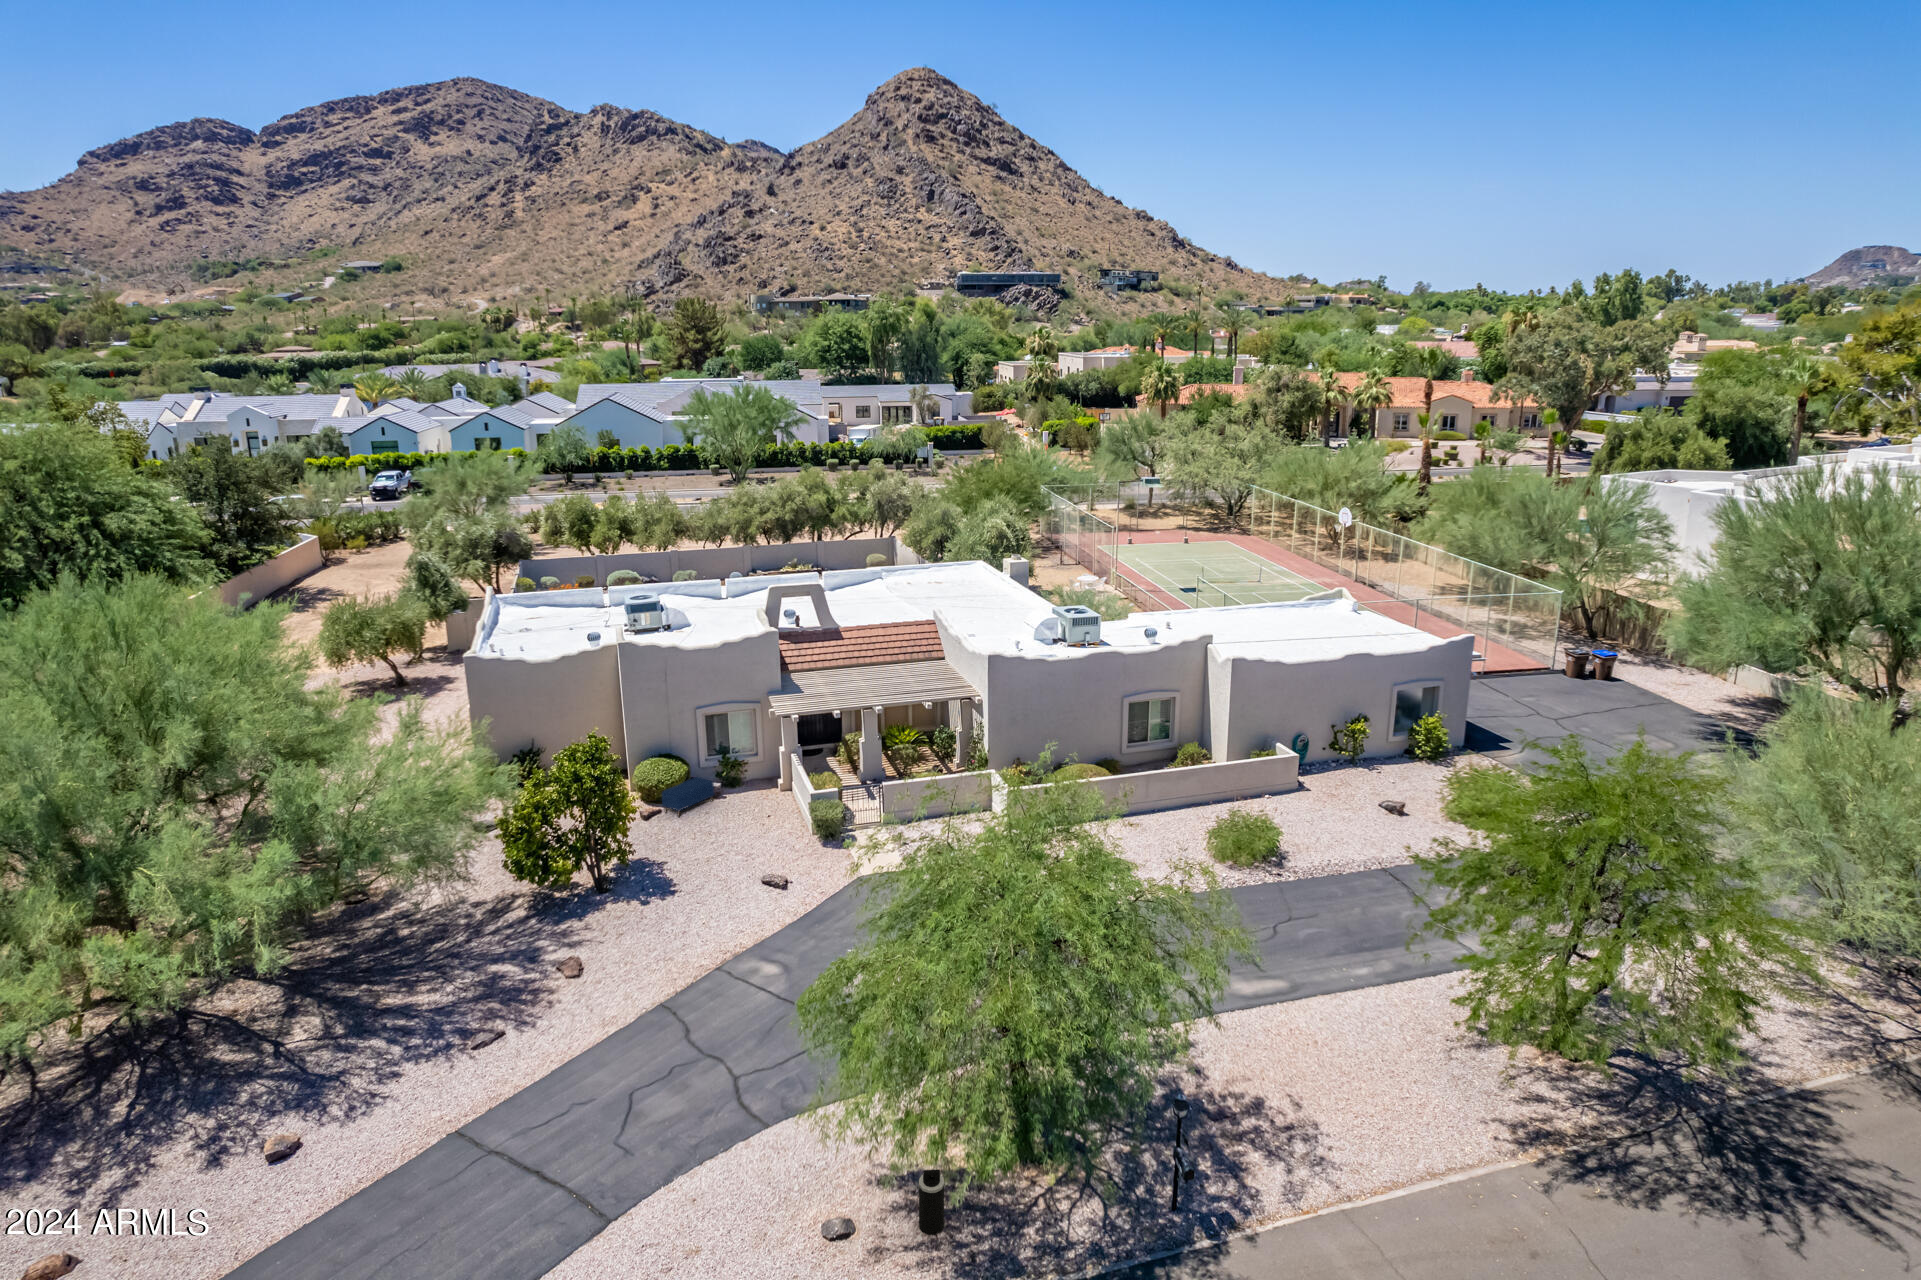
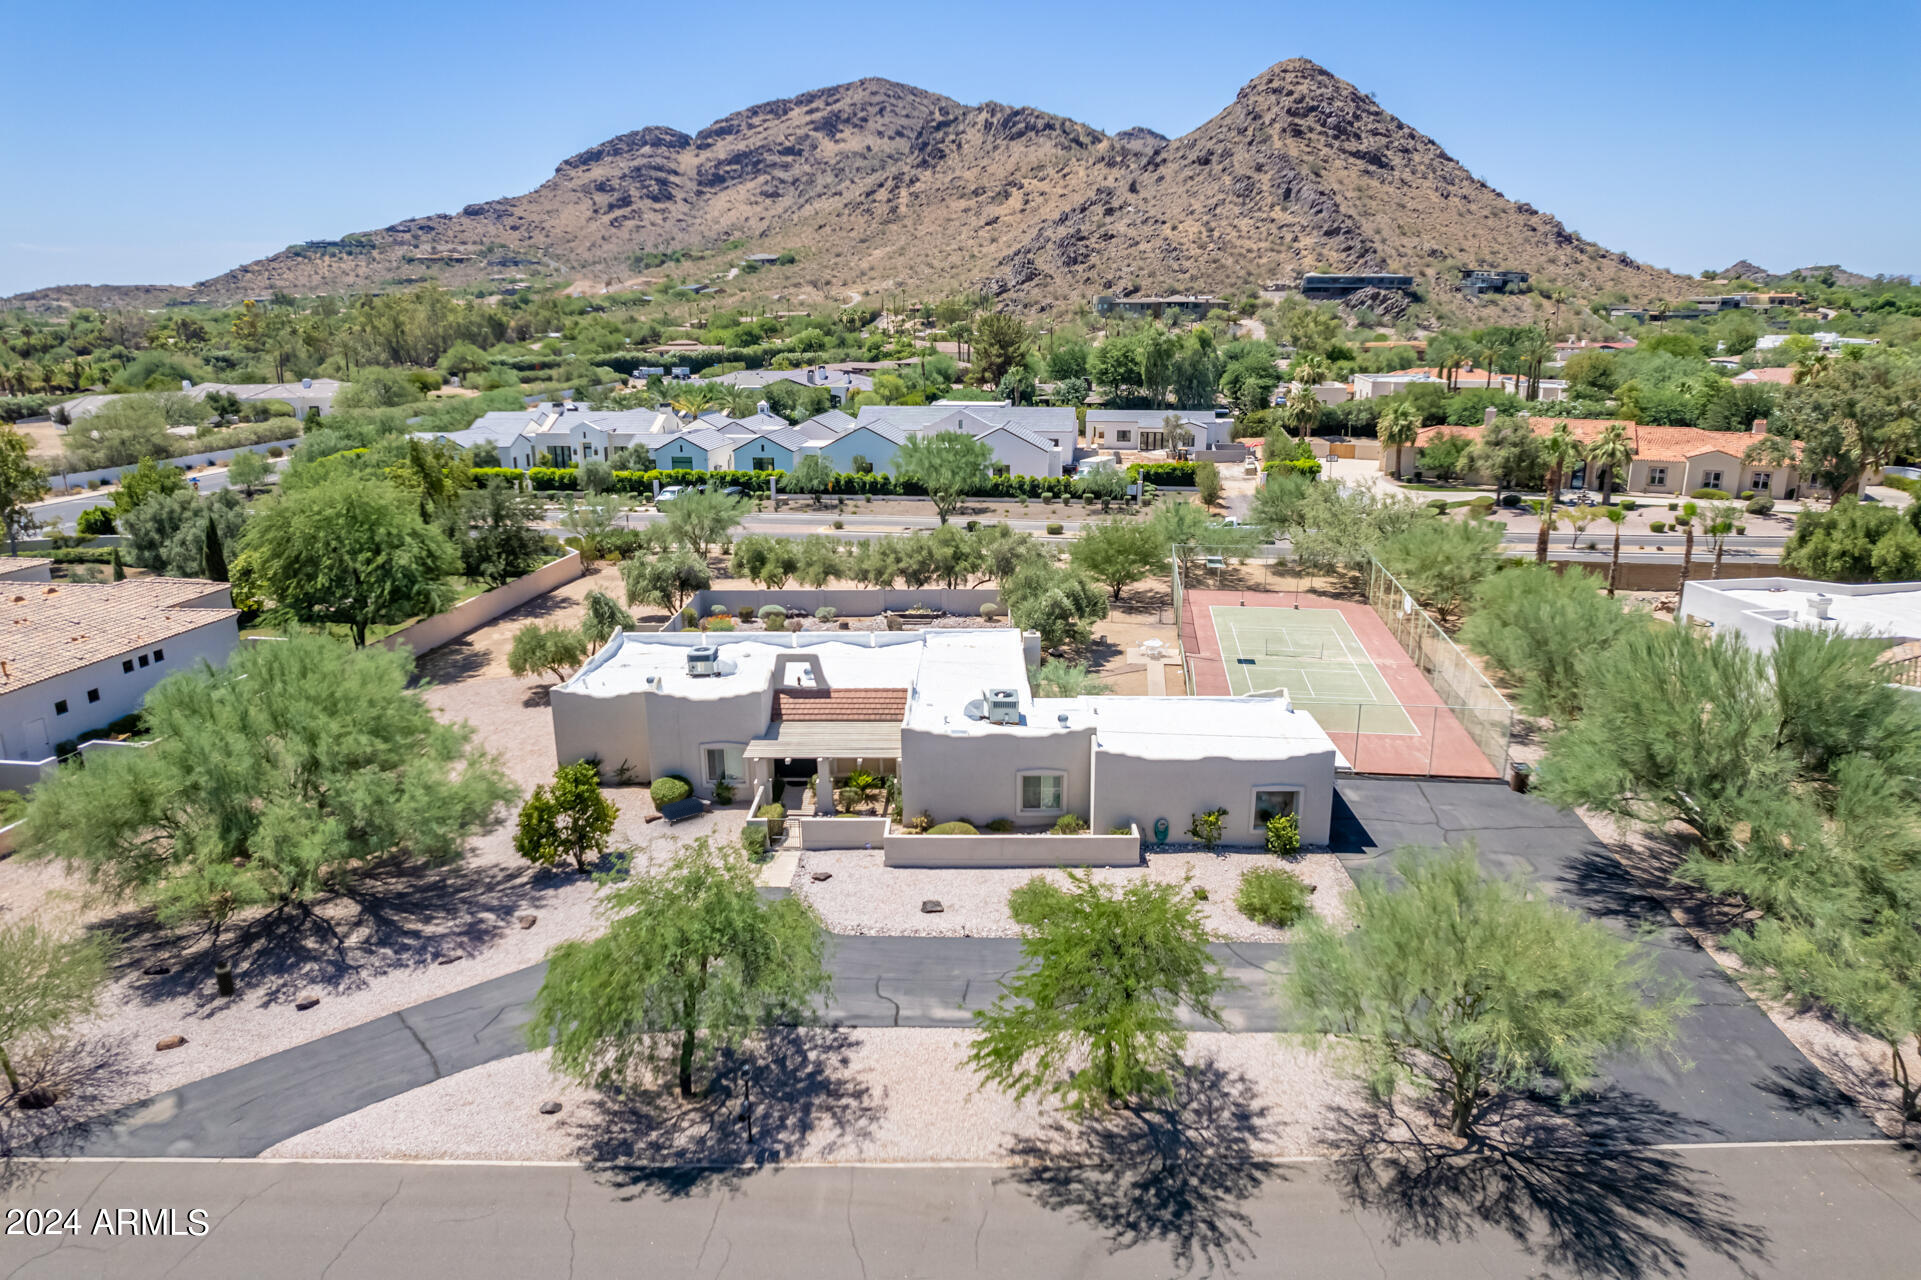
trash can: present [919,1170,944,1235] -> present [215,962,235,997]

